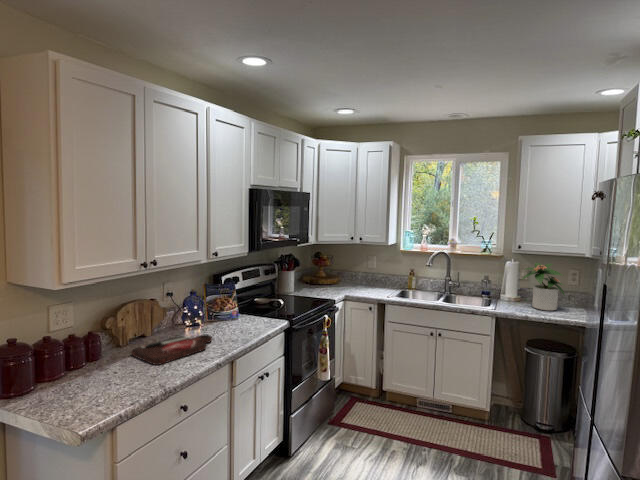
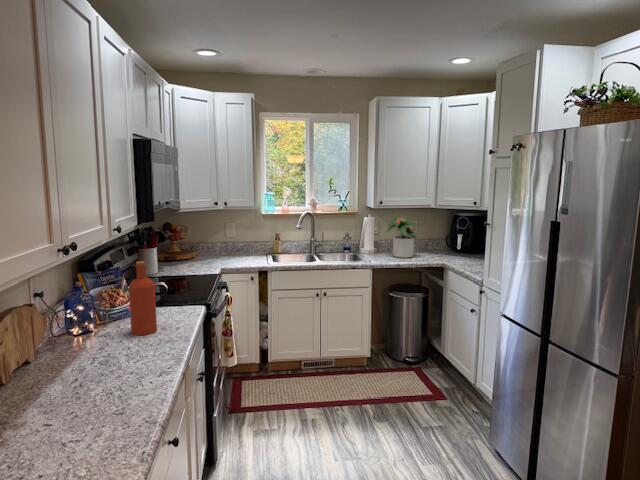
bottle: none [218,279,236,334] -> present [129,261,157,335]
cutting board: present [131,334,212,365] -> none [43,339,152,397]

